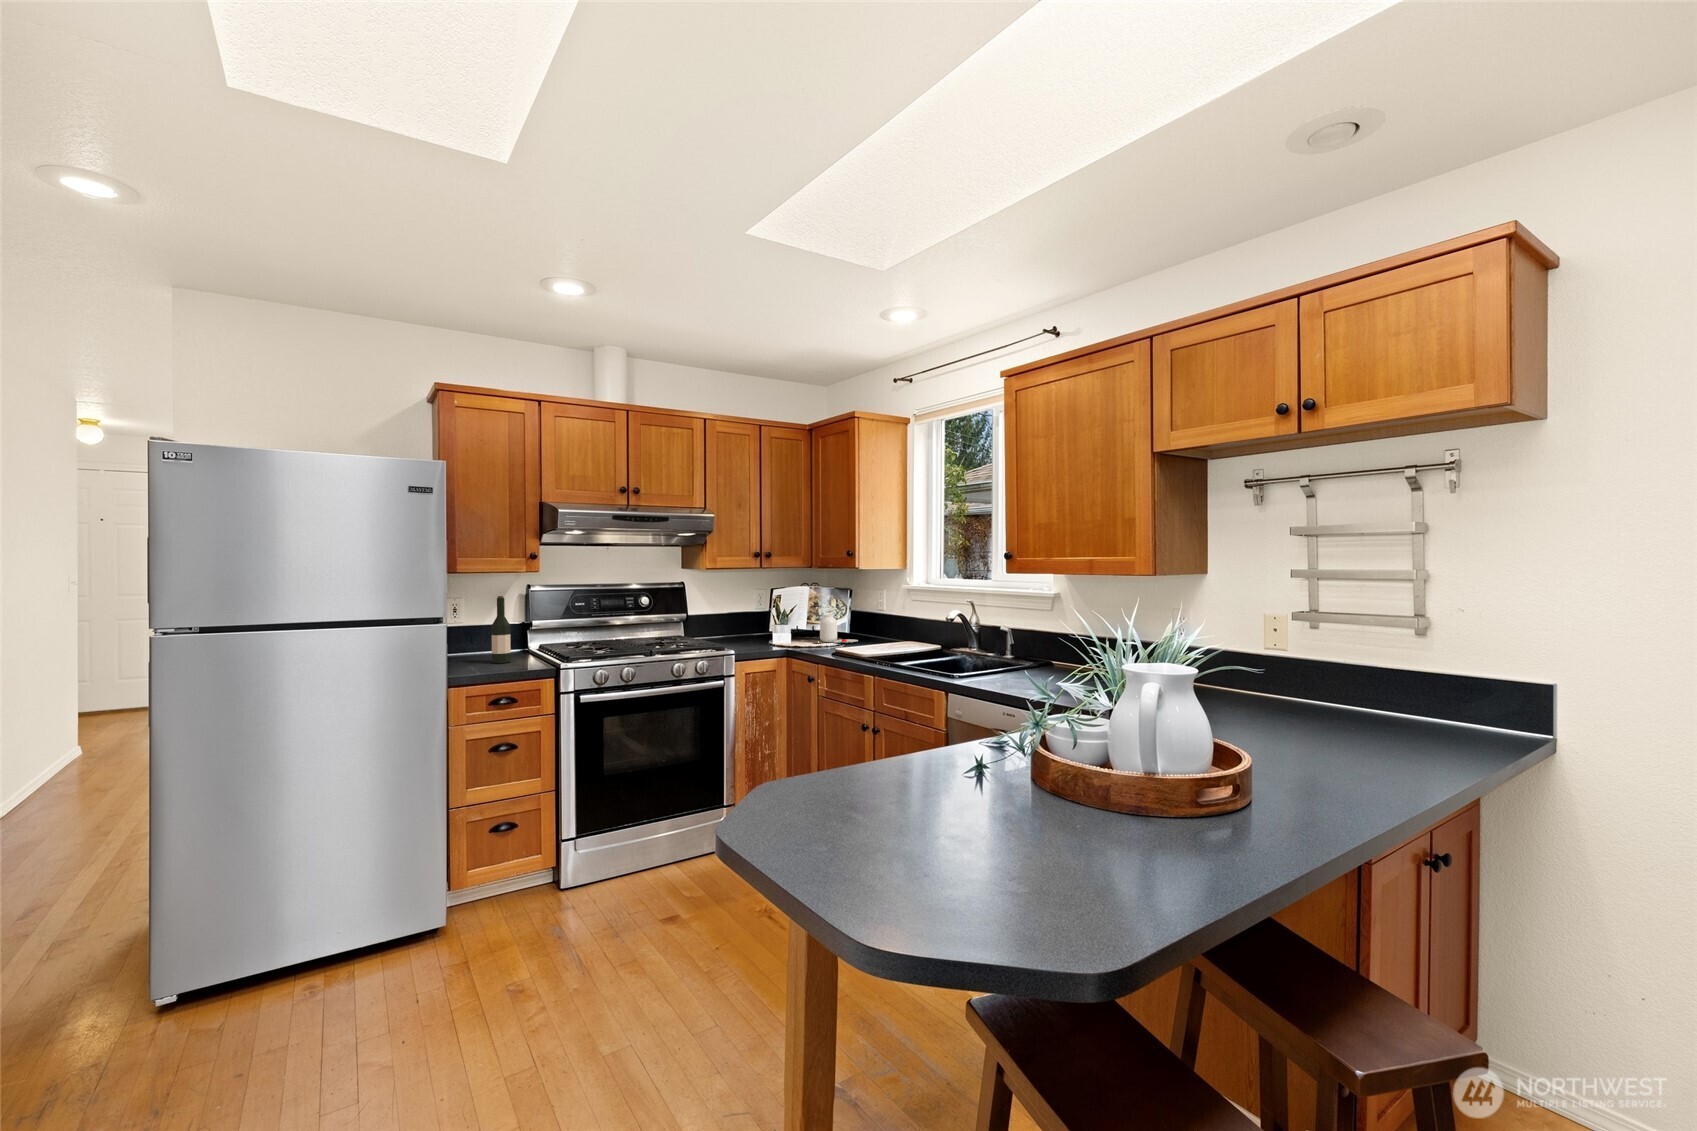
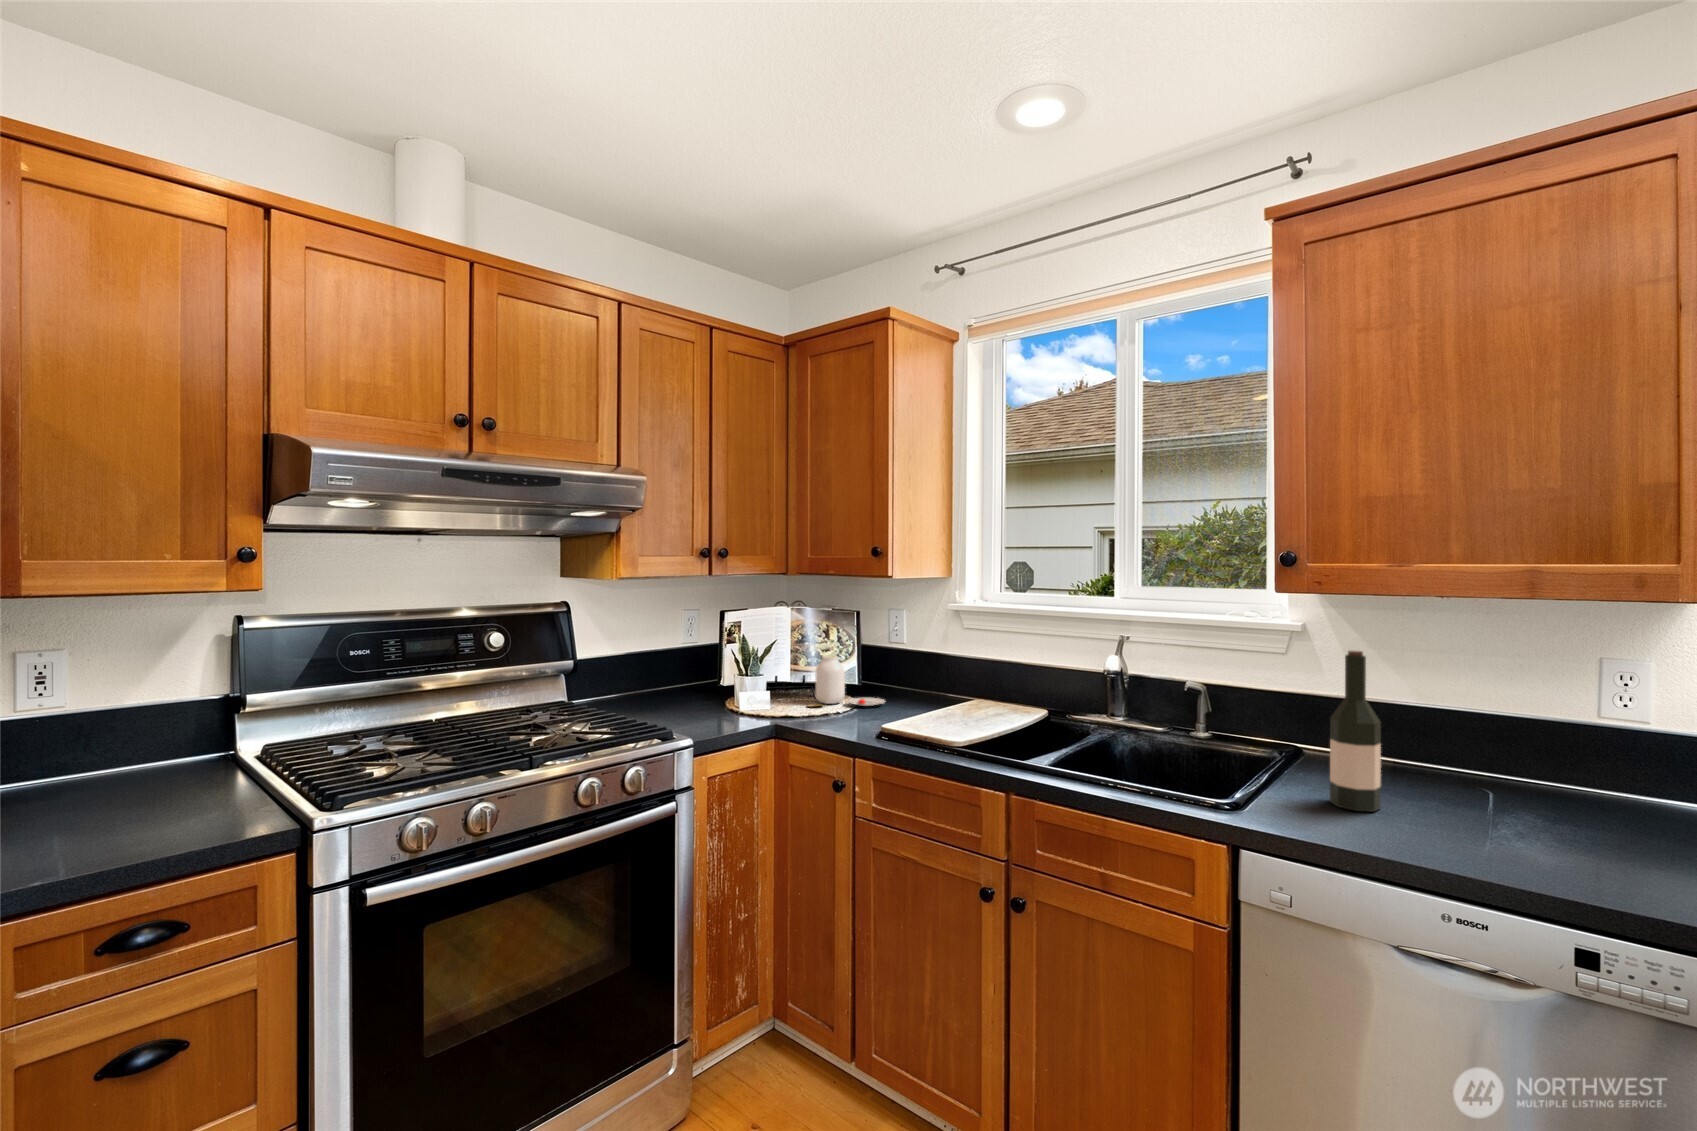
wine bottle: present [492,596,511,663] -> present [1330,650,1381,811]

